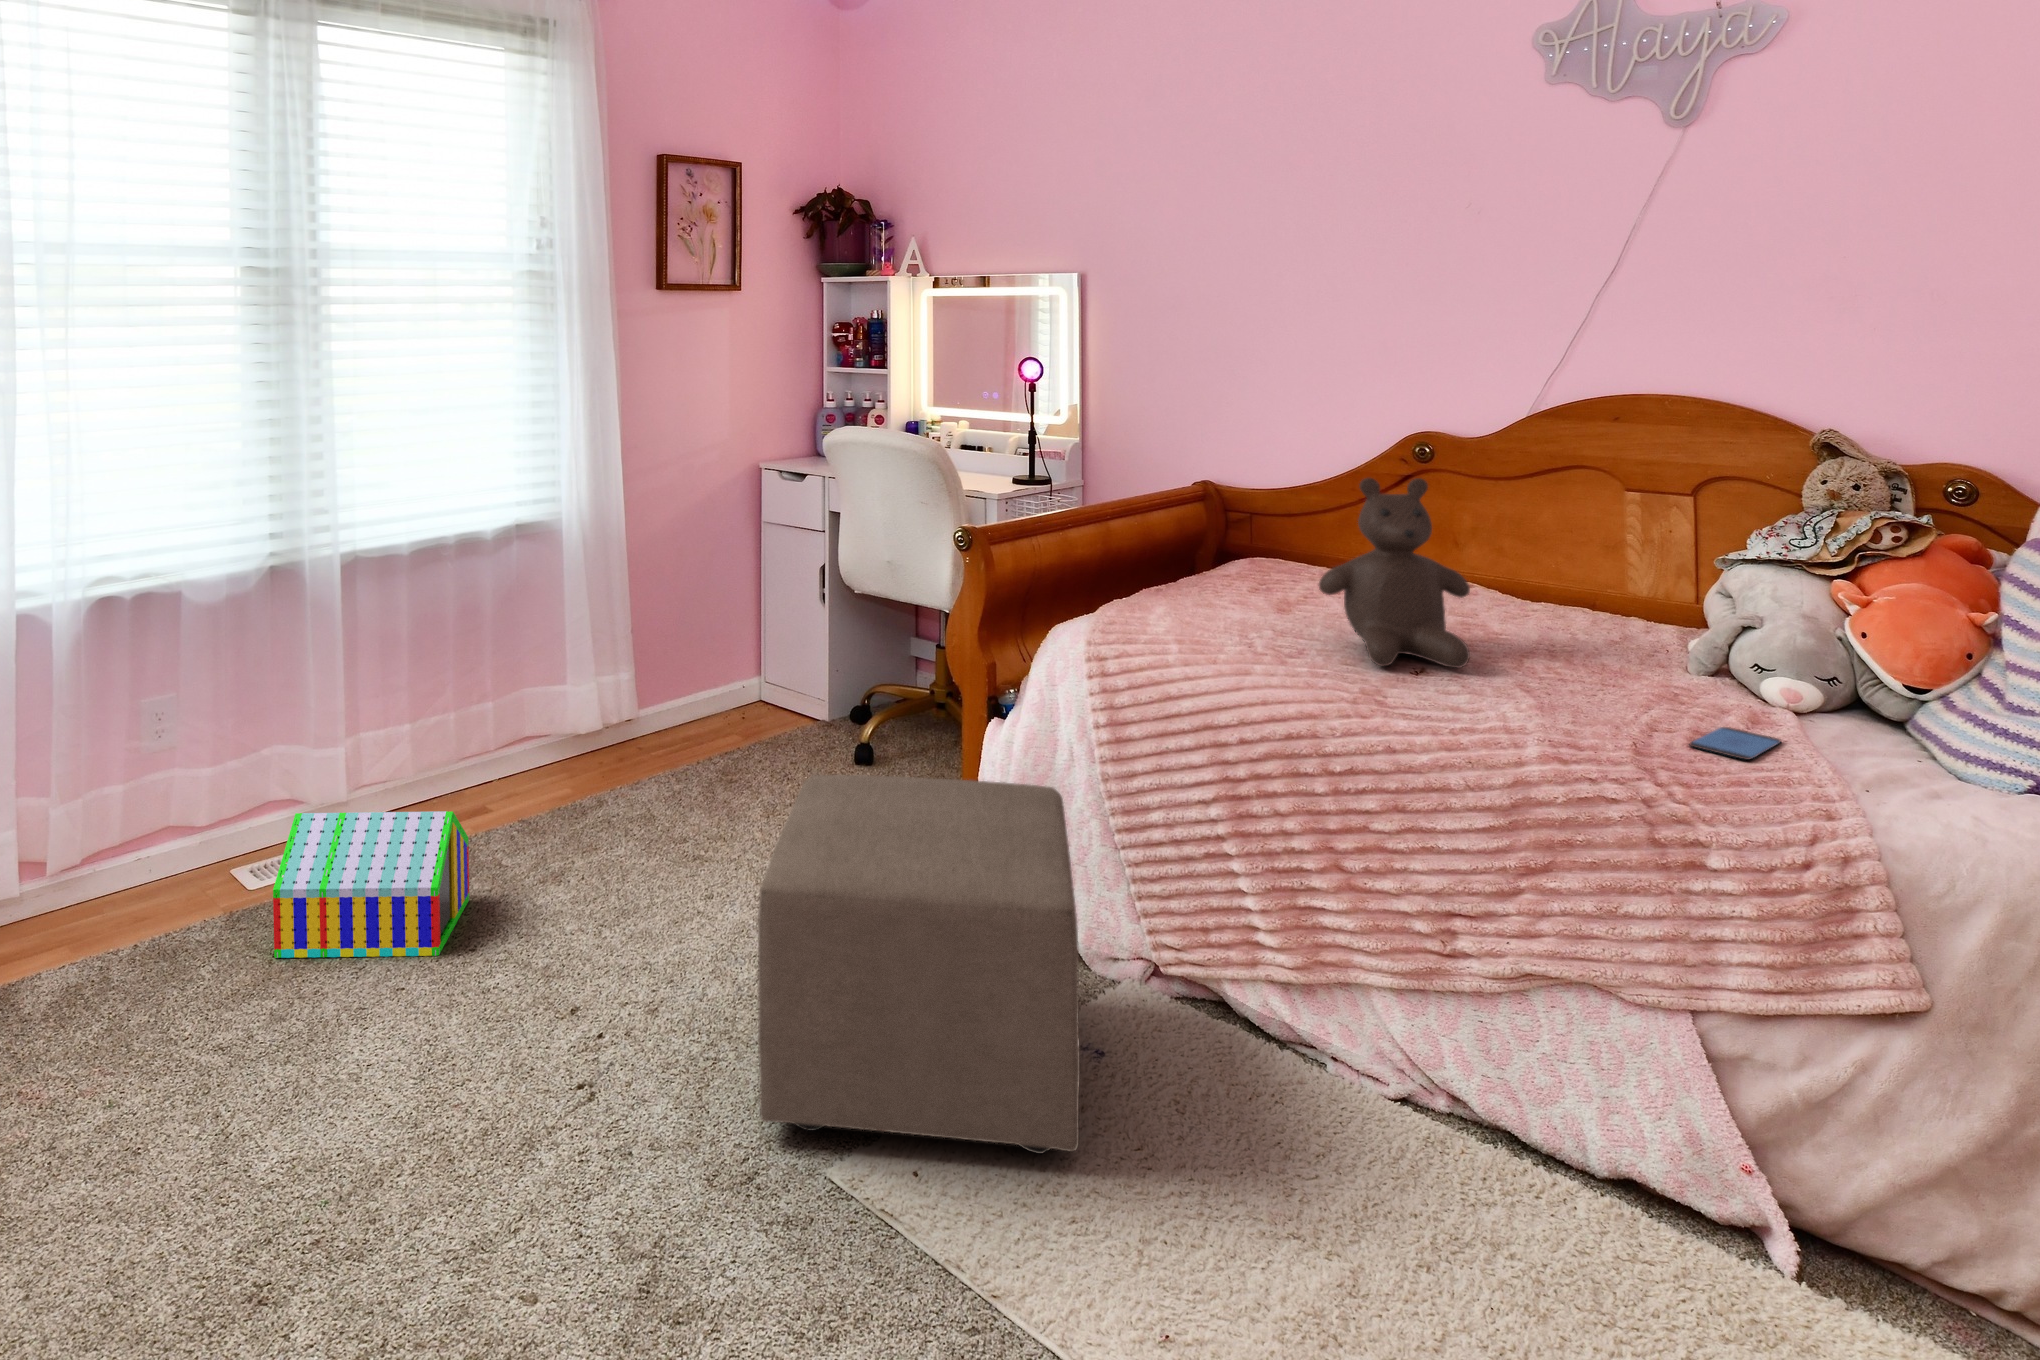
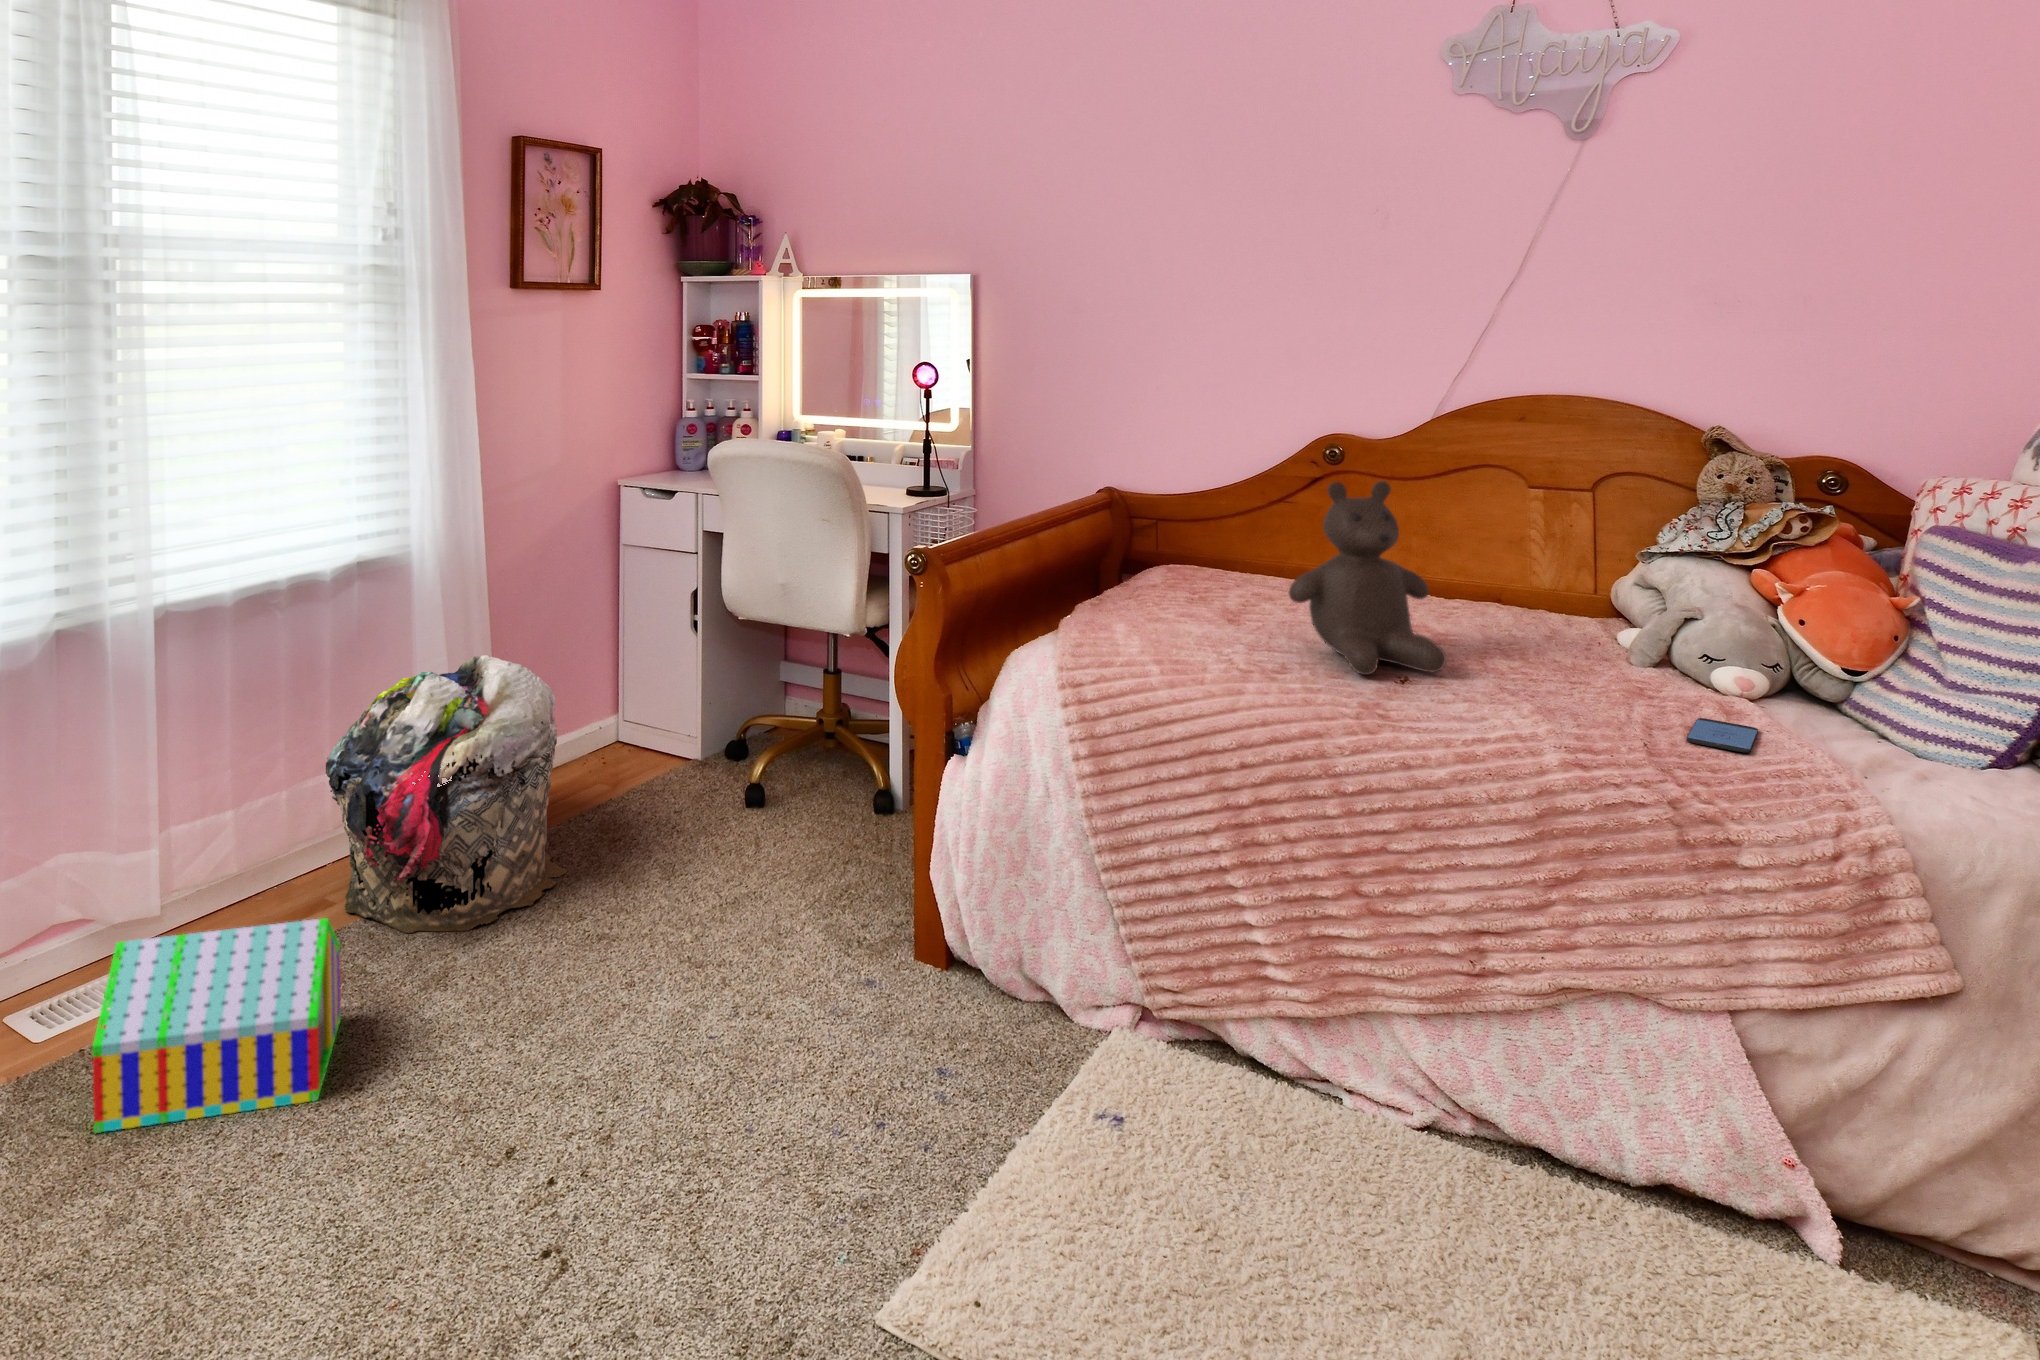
laundry basket: none [477,612,680,845] -> present [326,655,567,933]
ottoman: present [758,775,1080,1154] -> none [775,829,1147,1273]

